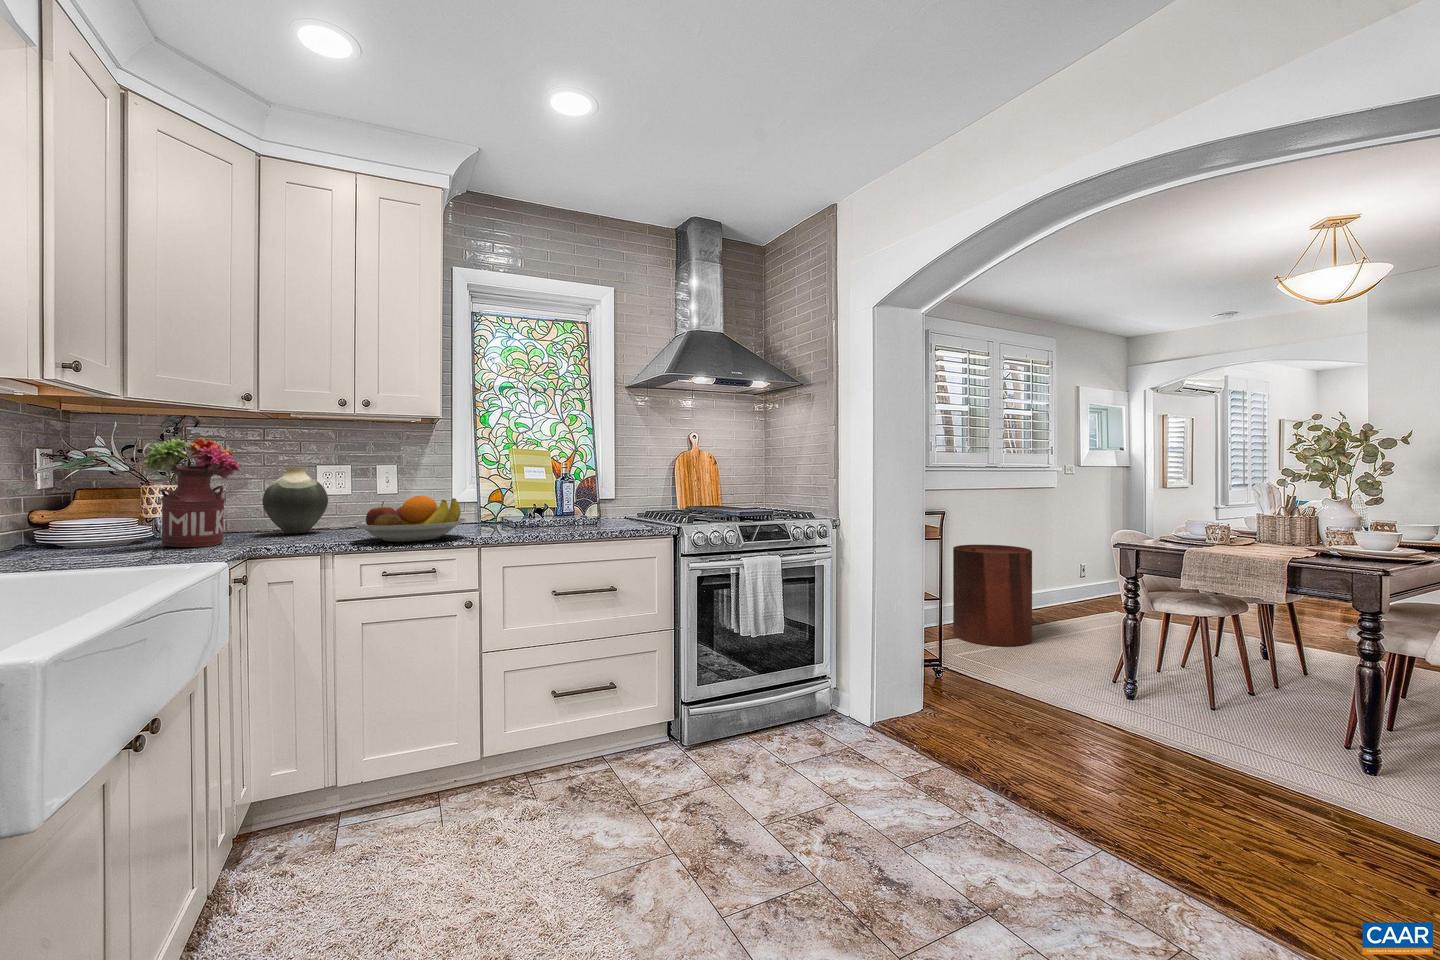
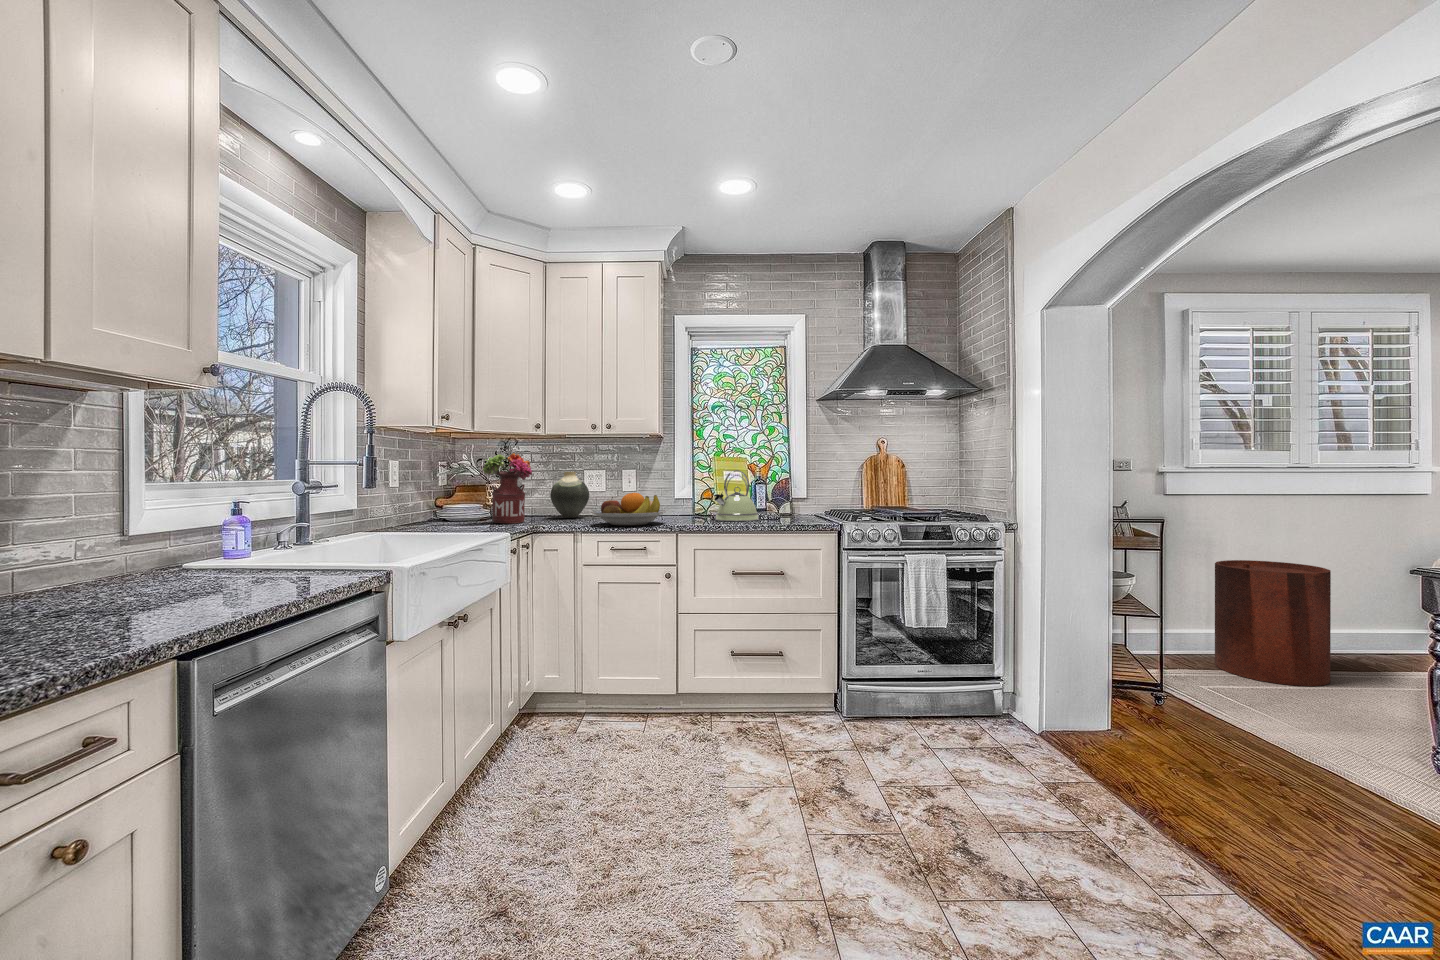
kettle: none [524,466,579,529] -> present [714,470,759,521]

